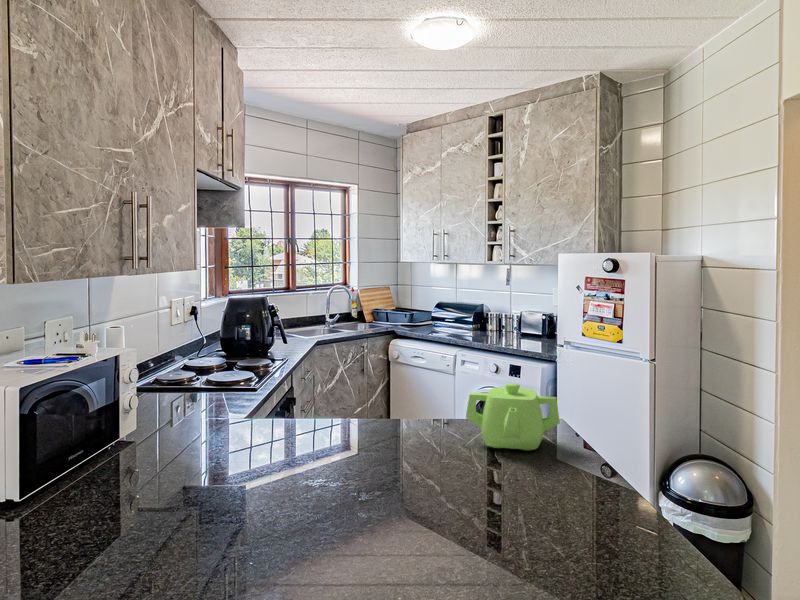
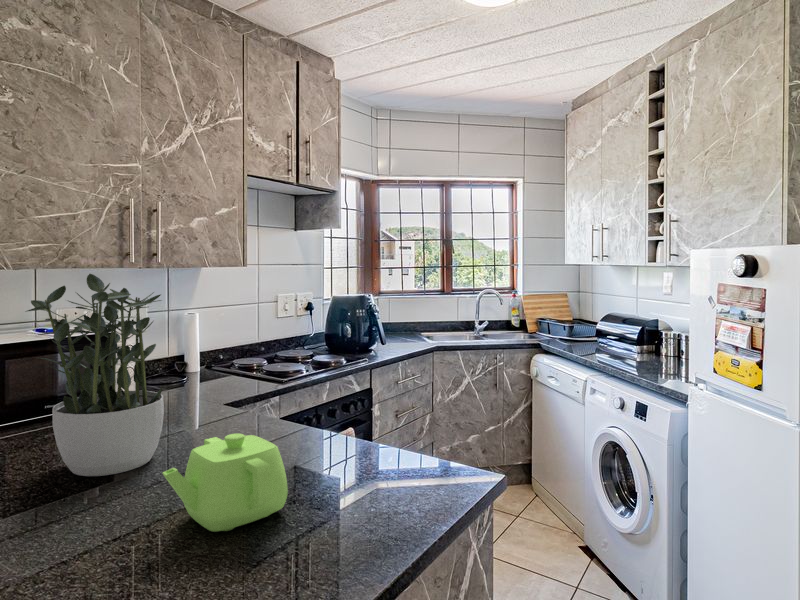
potted plant: none [256,263,372,453] -> present [27,274,164,476]

